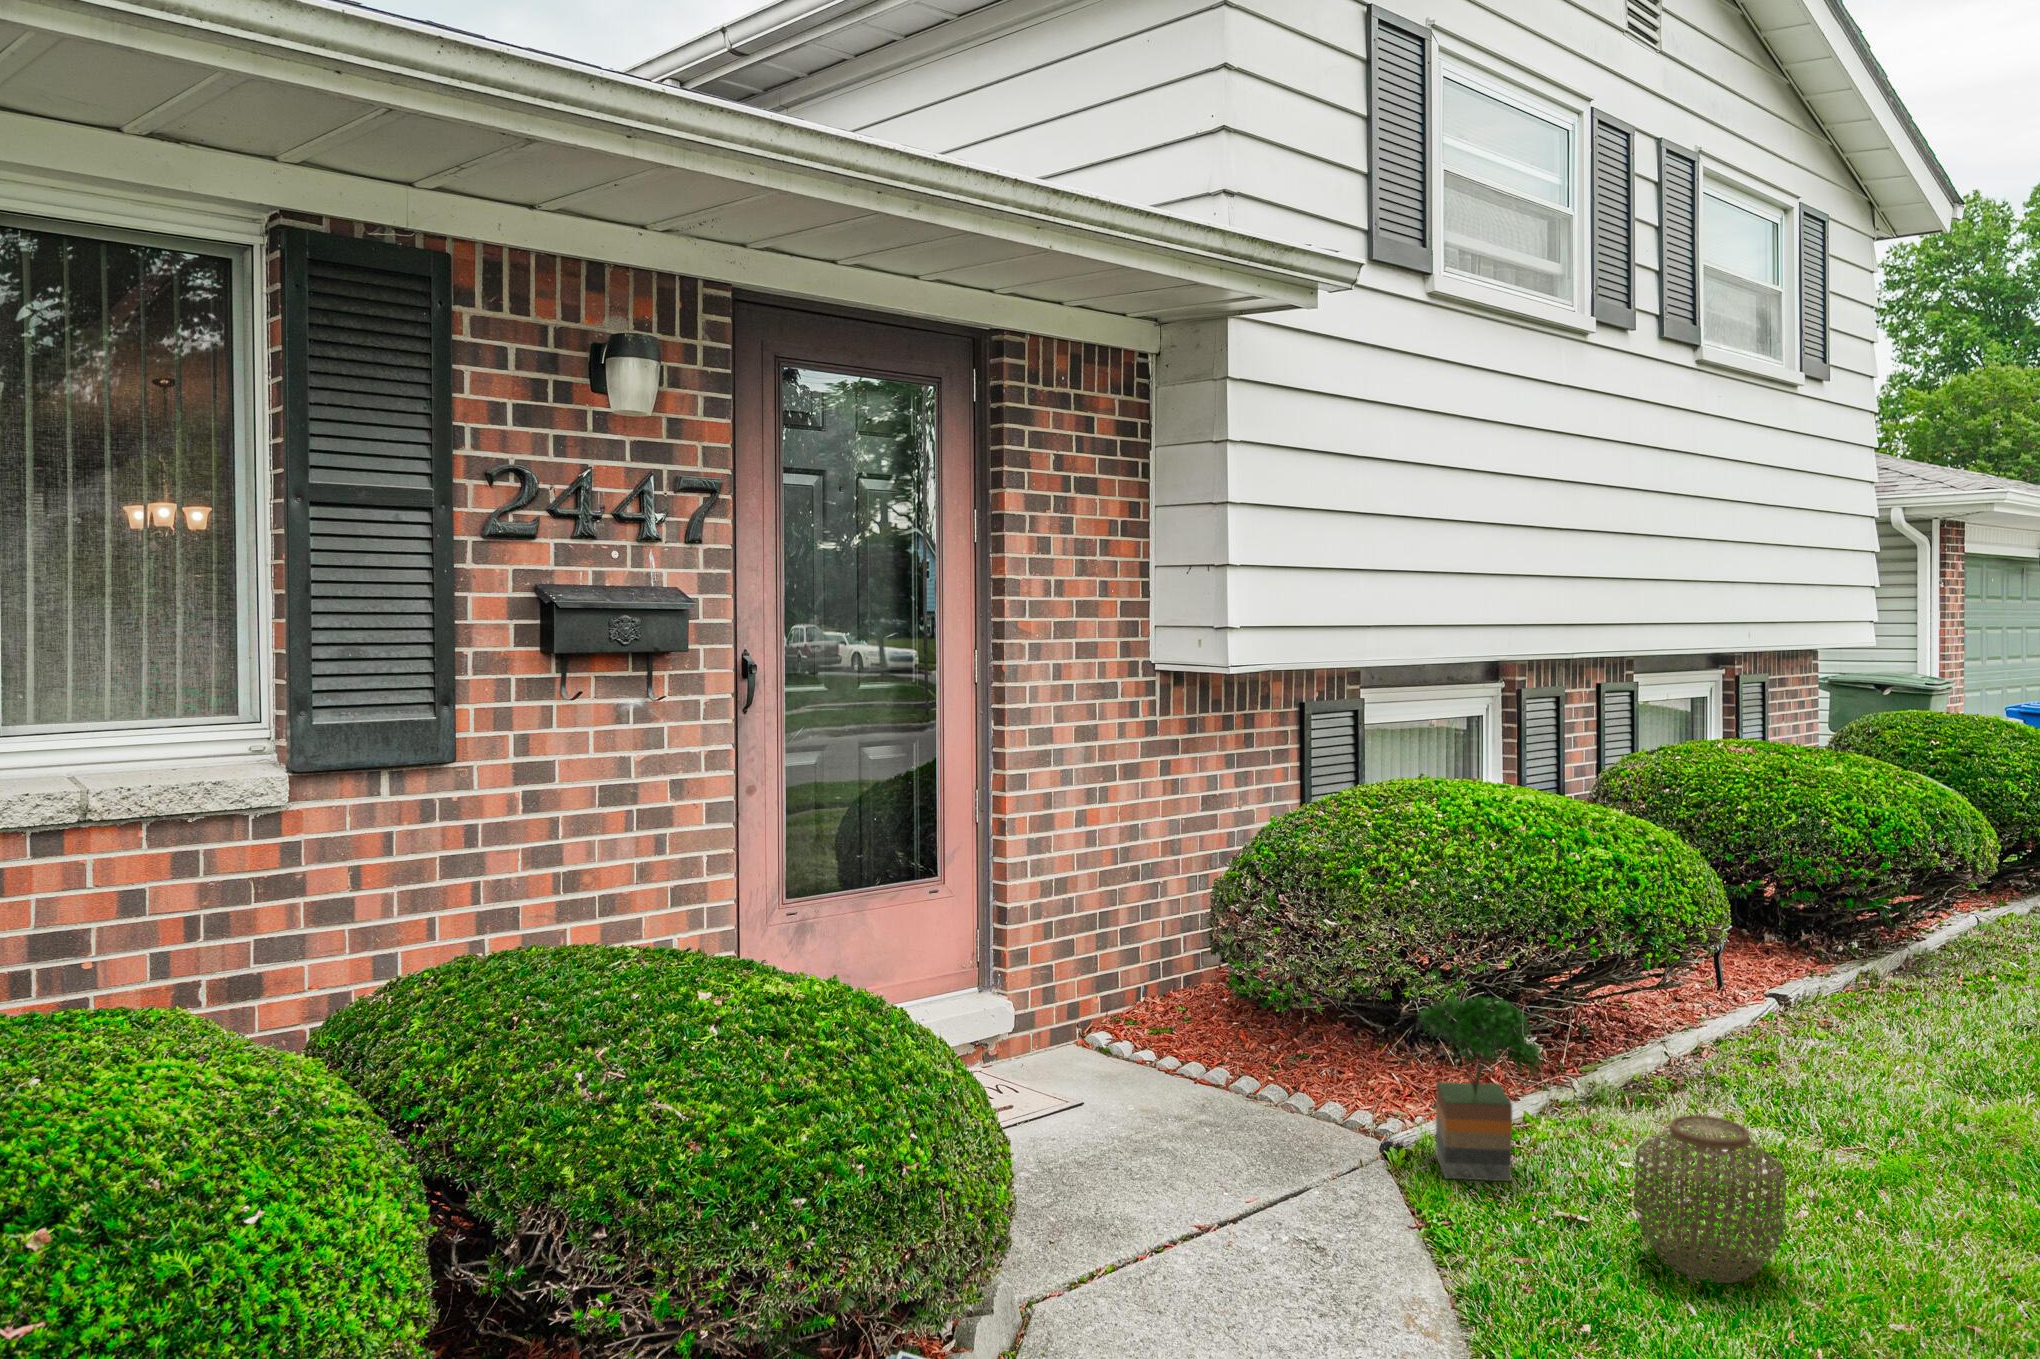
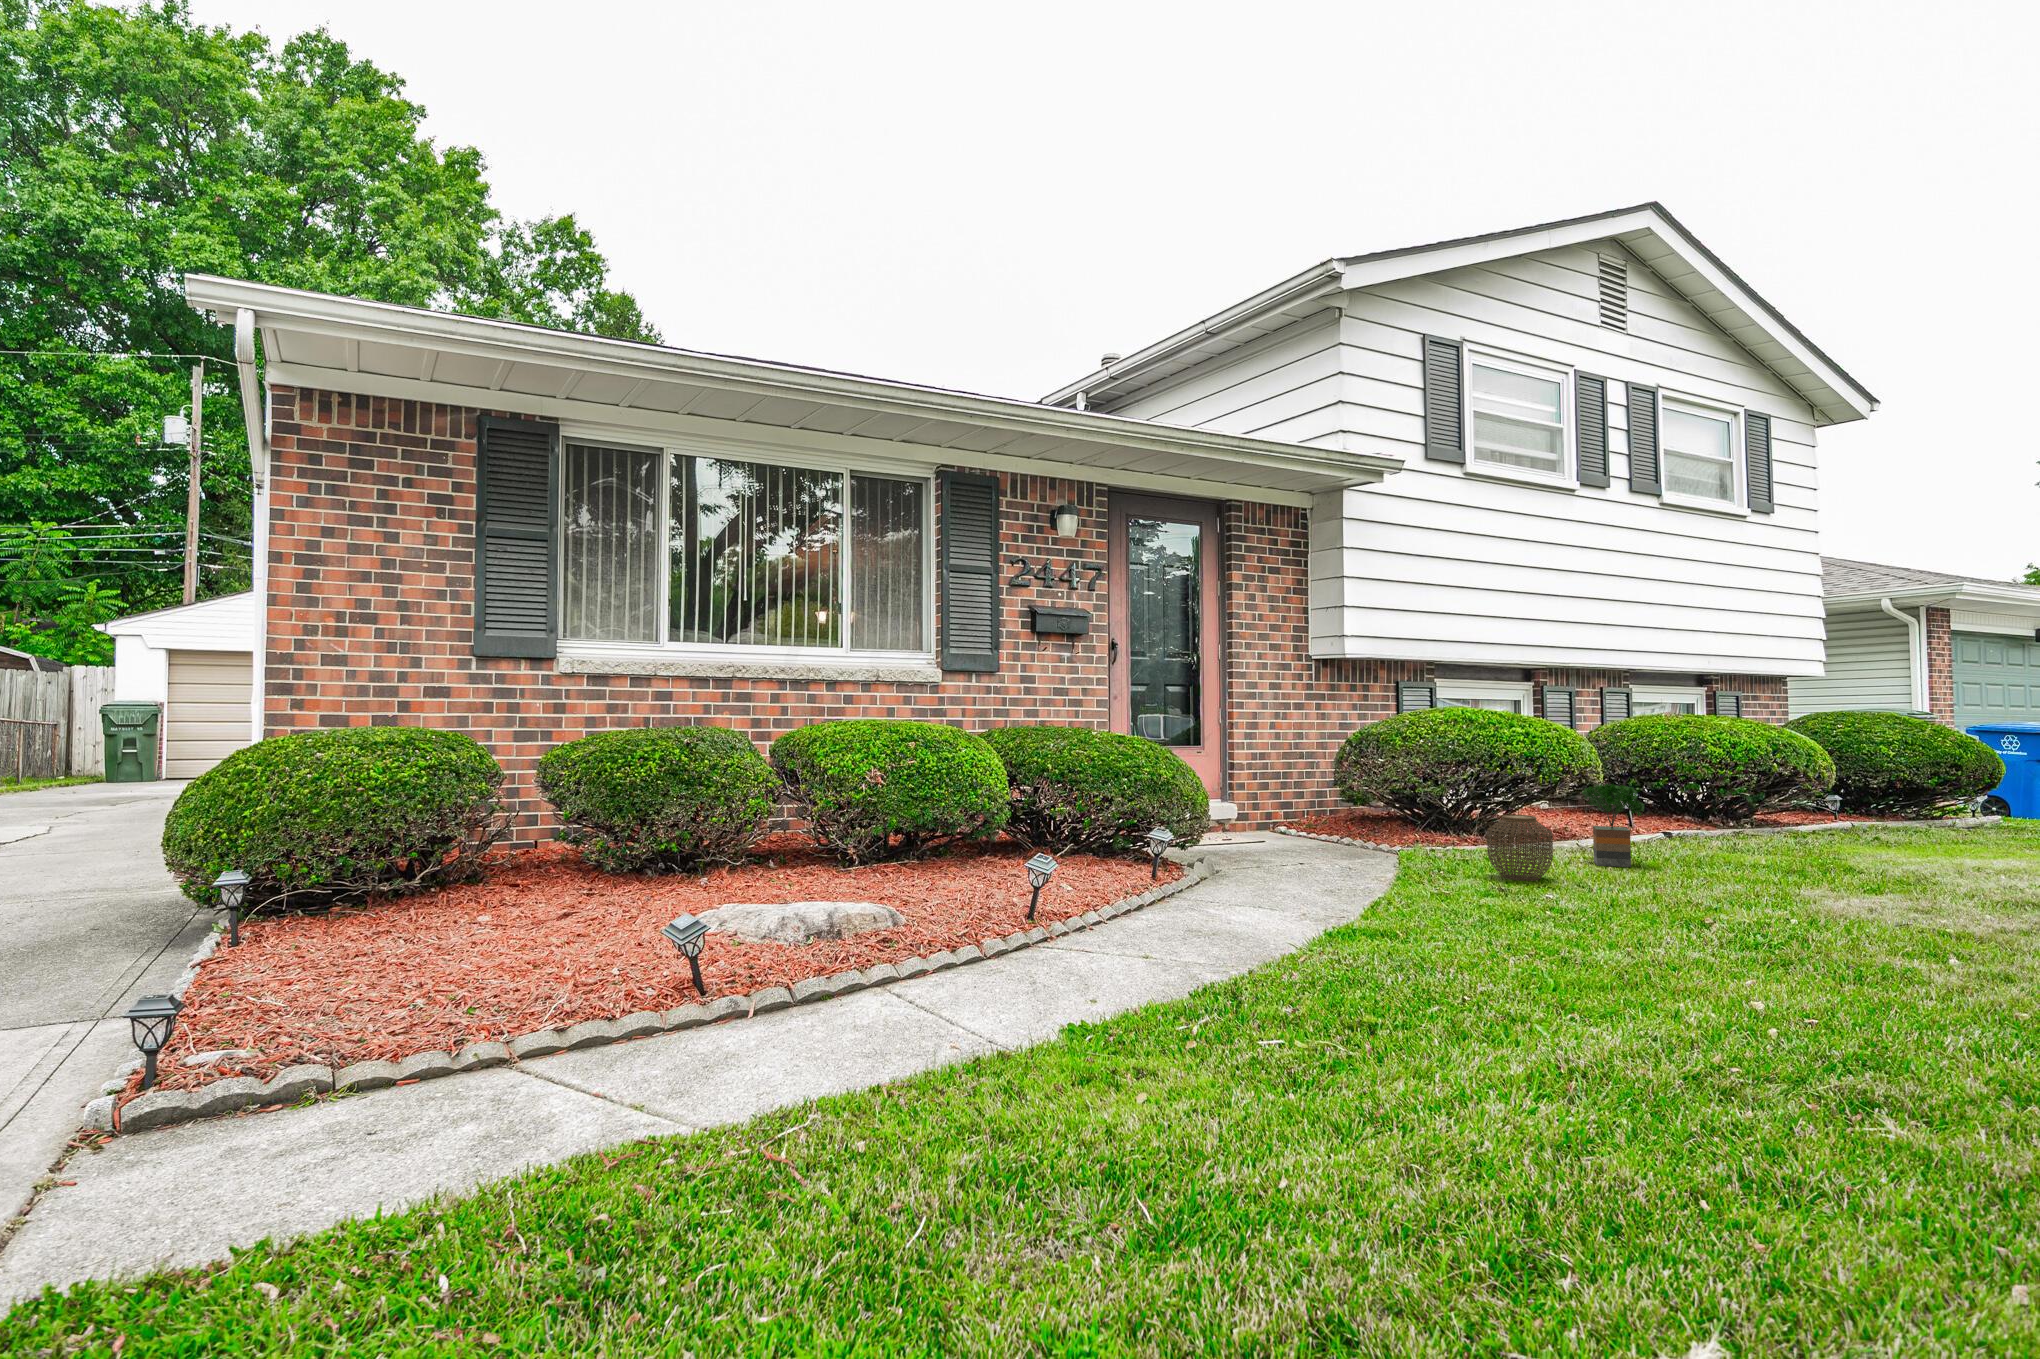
potted tree: present [1418,995,1541,1181] -> present [1583,784,1644,867]

